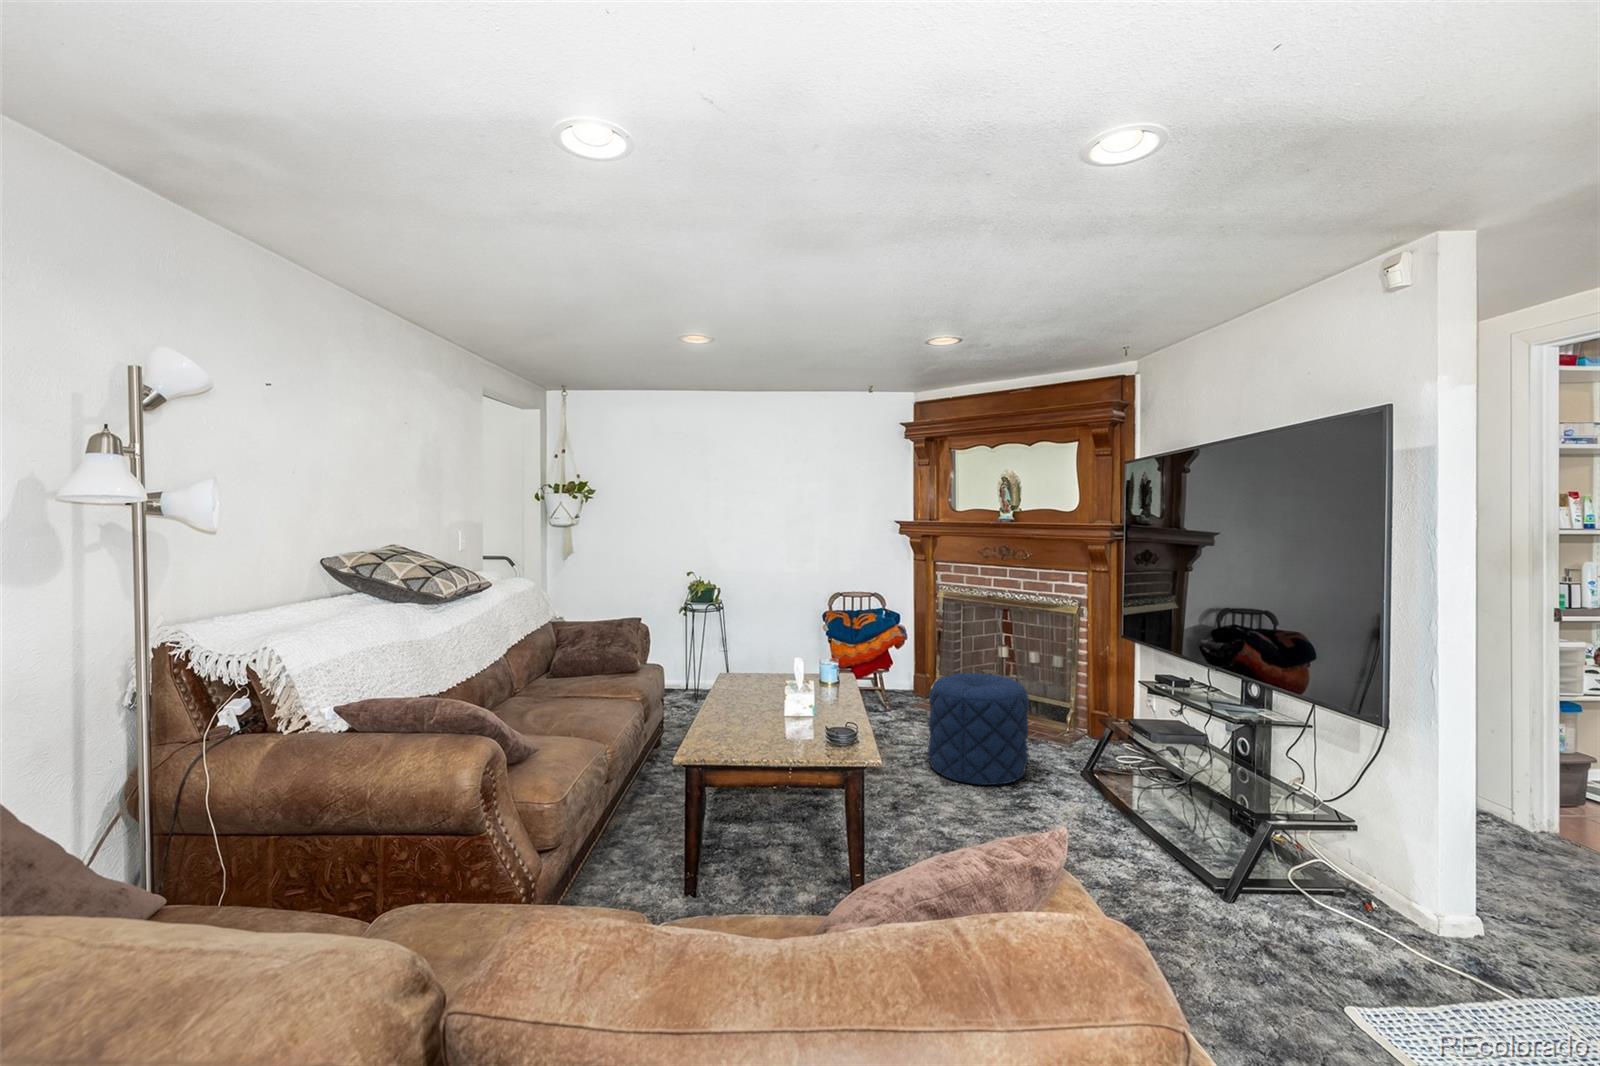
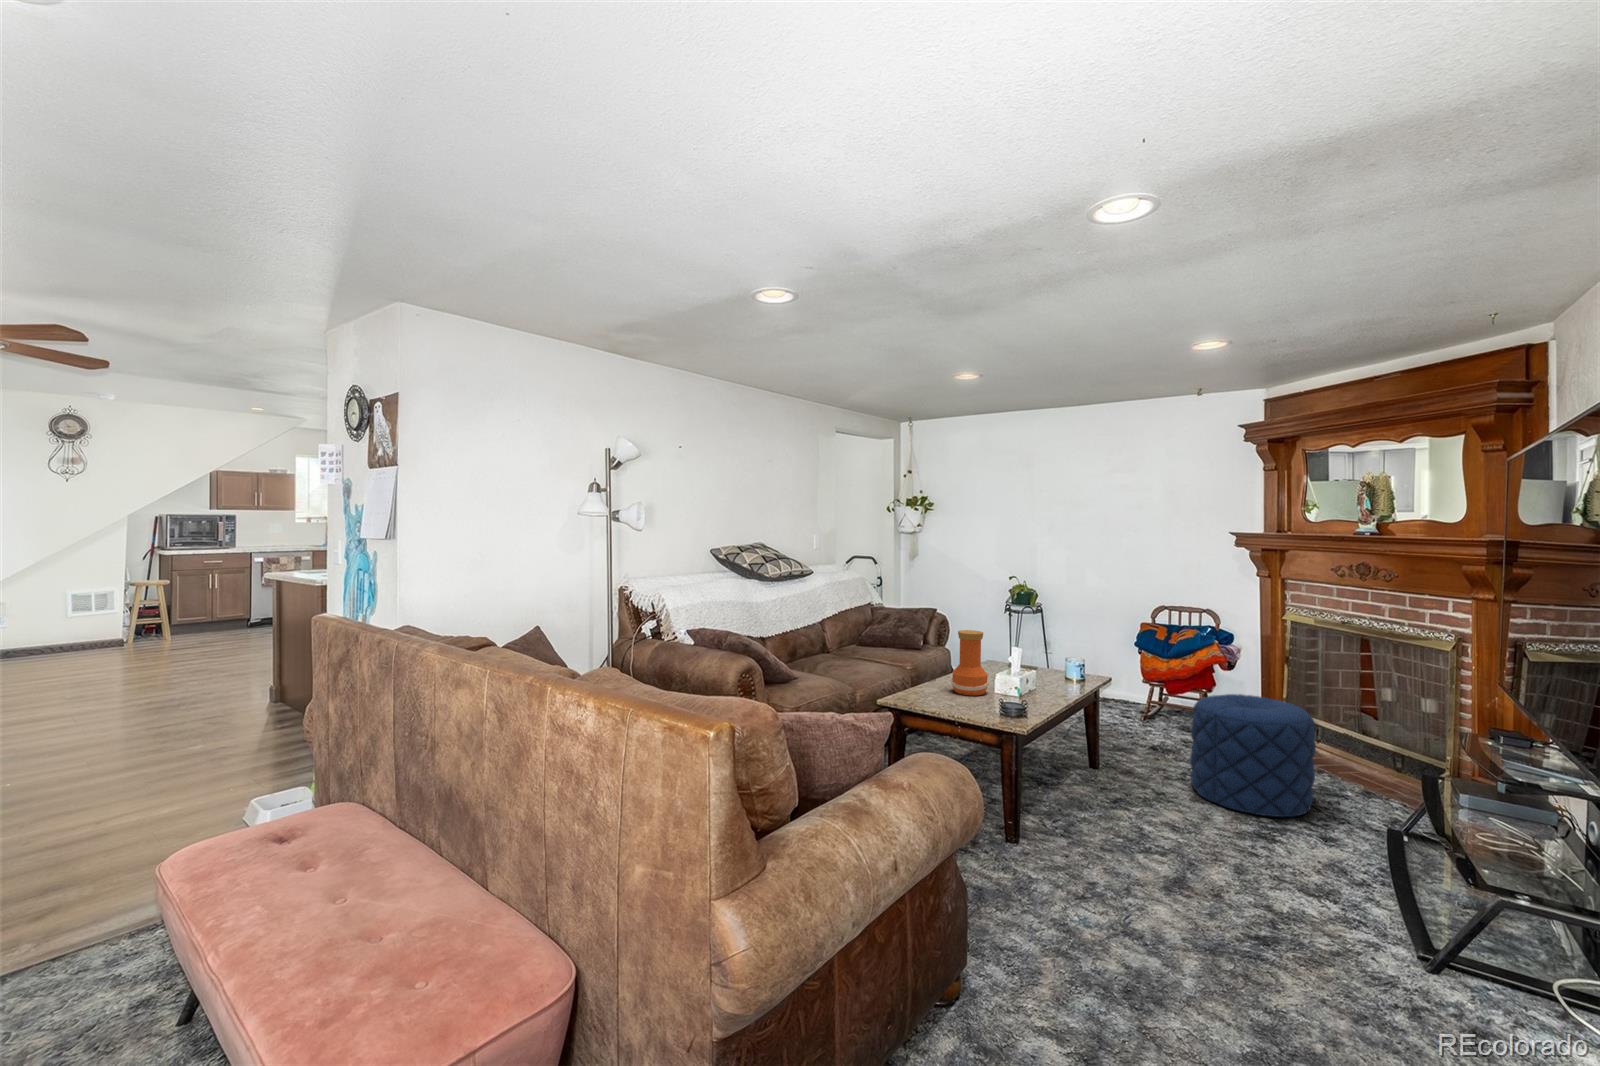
vase: none [727,644,771,724] -> present [951,630,989,696]

